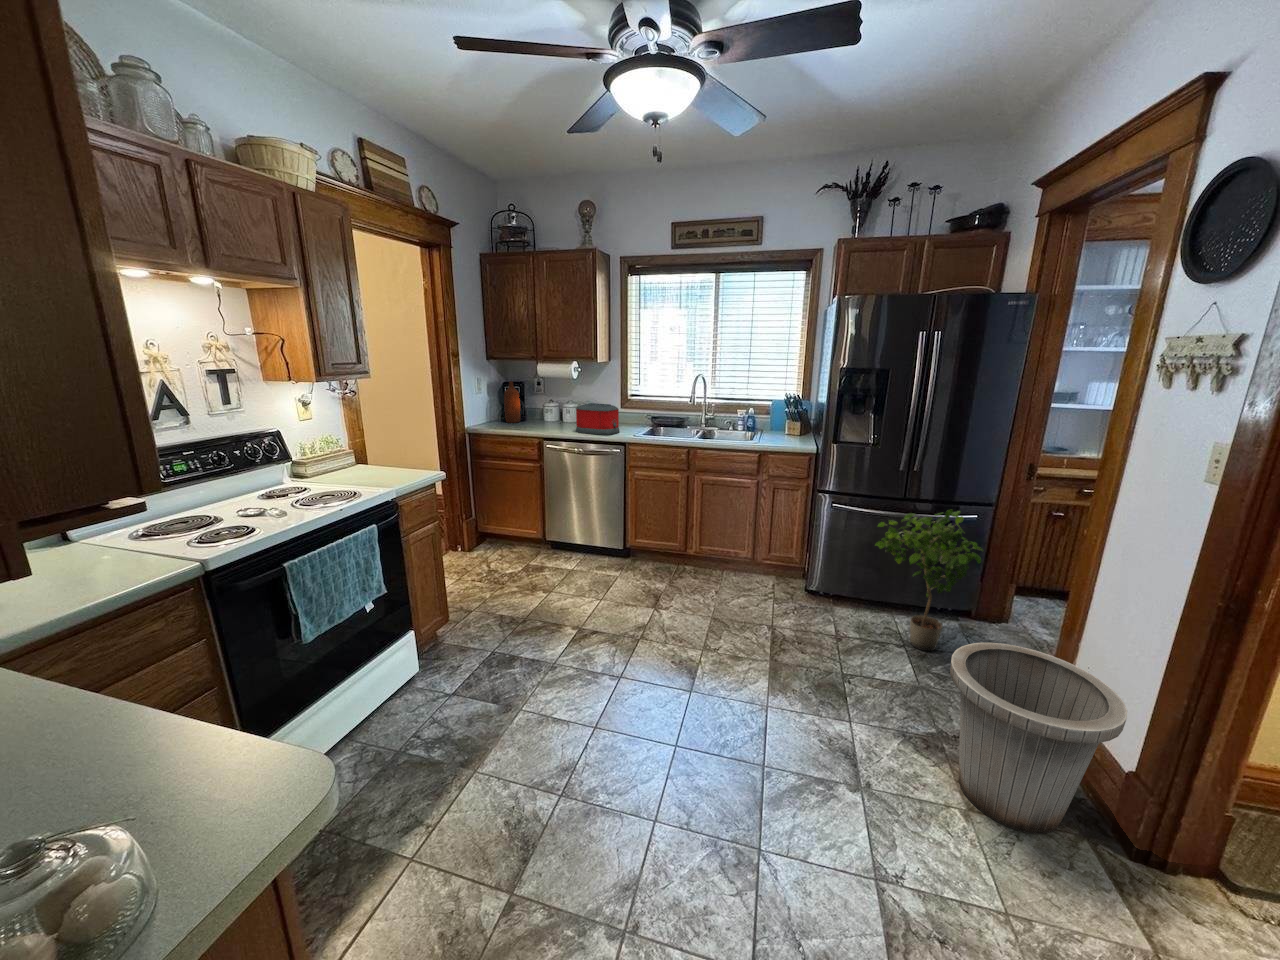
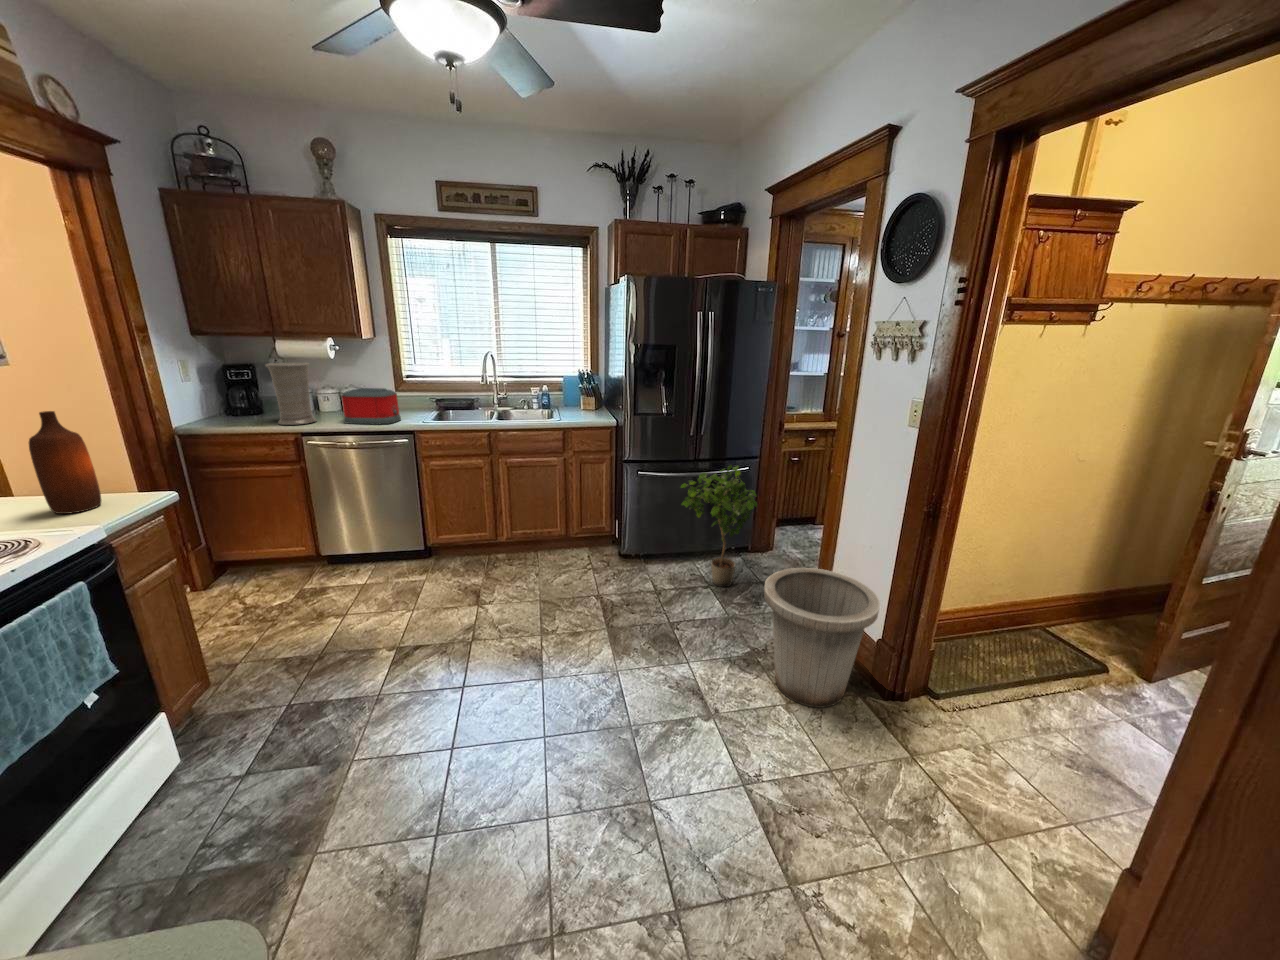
bottle: present [504,381,521,423] -> present [29,411,101,514]
vase: none [527,381,558,431] -> present [266,363,317,425]

